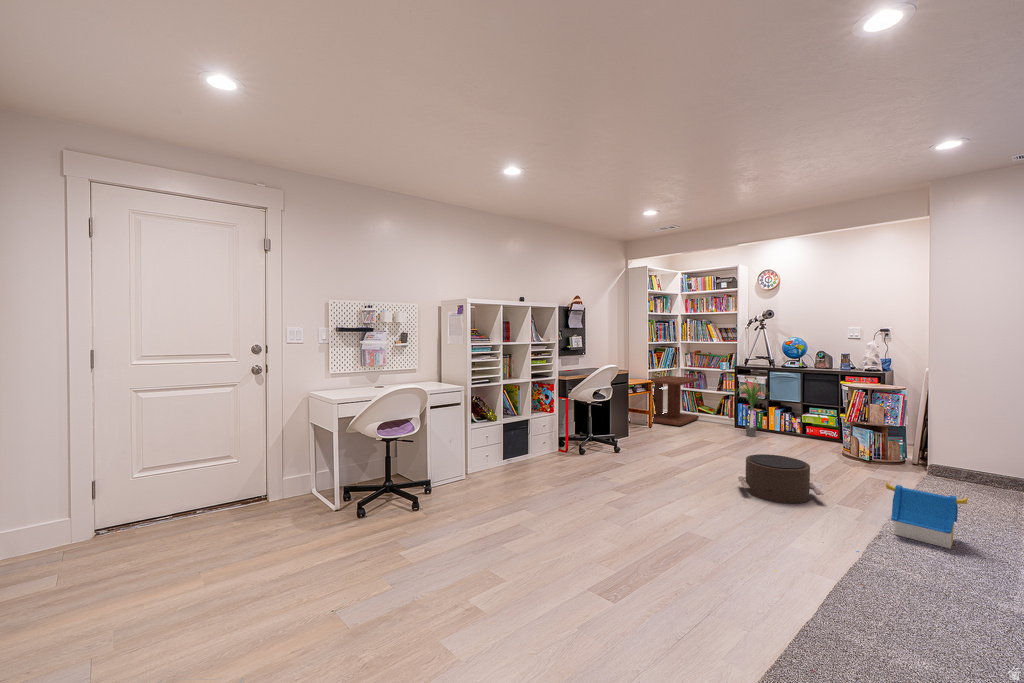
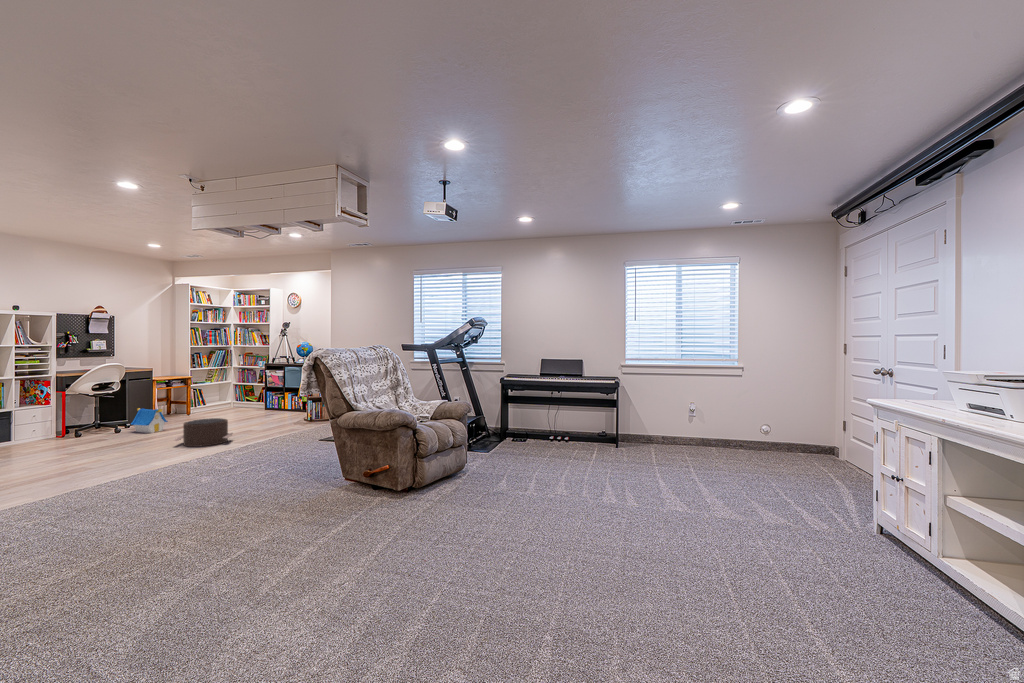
side table: present [646,376,699,426] -> none [189,374,245,413]
potted plant: present [738,380,763,437] -> none [250,368,284,415]
toy house: present [886,483,967,549] -> present [131,408,168,433]

